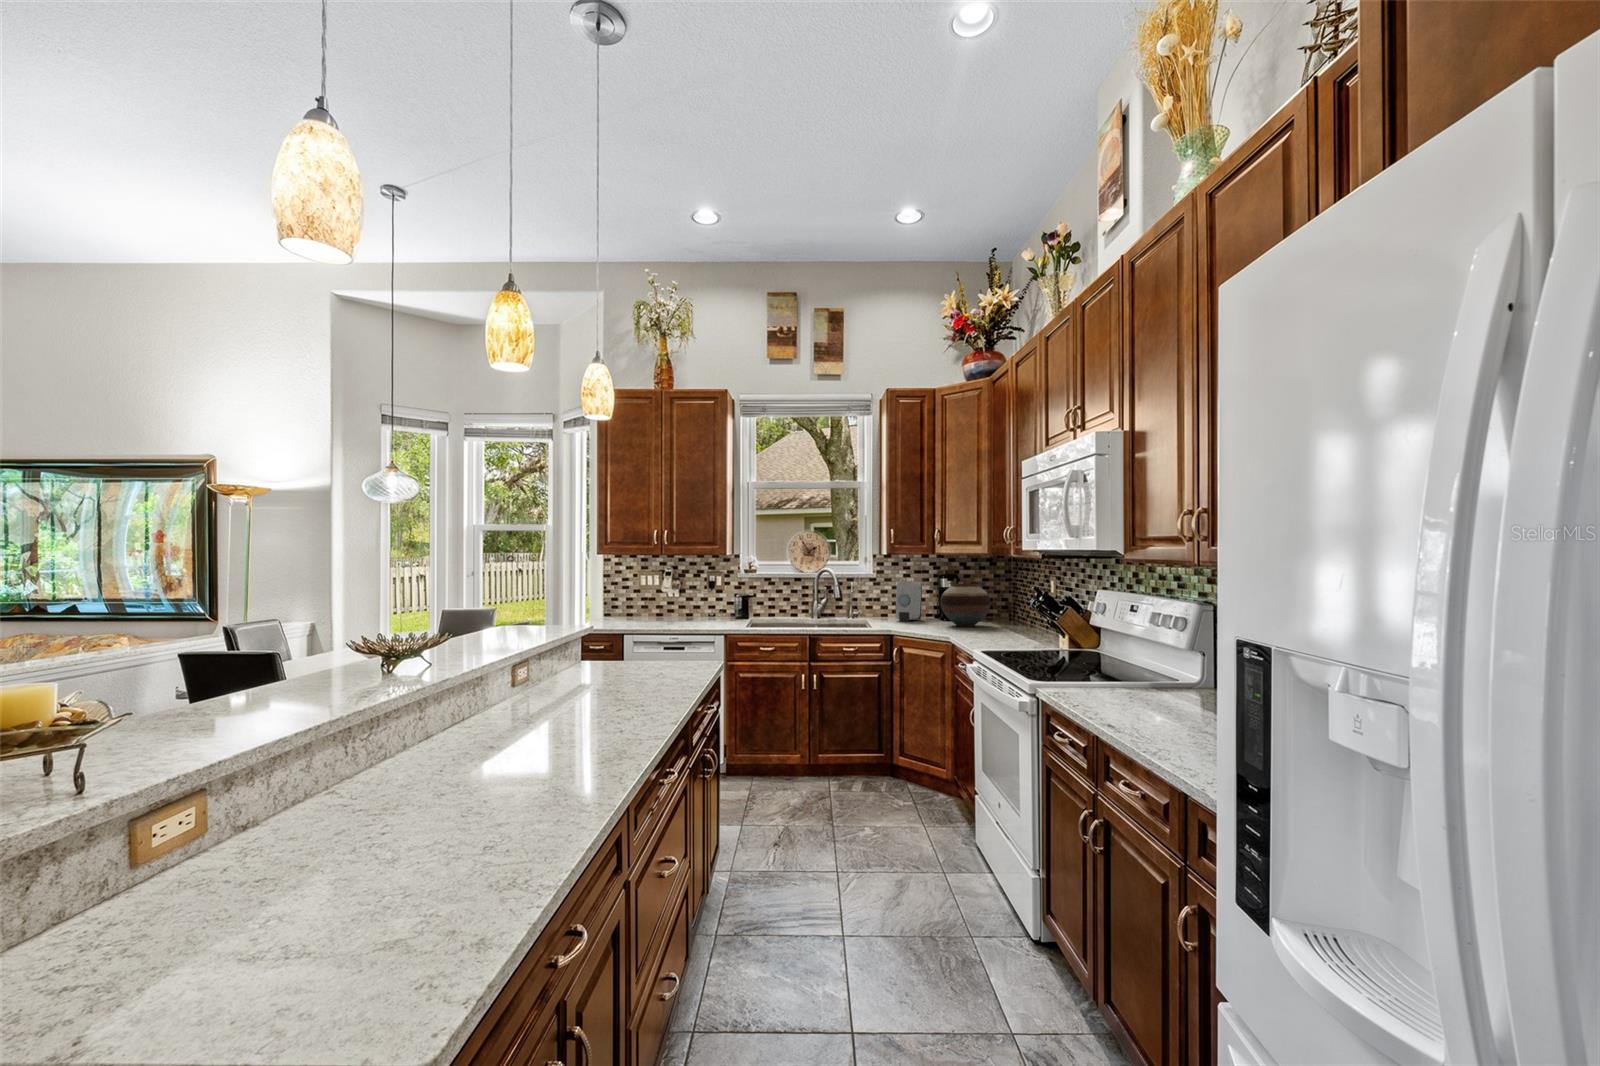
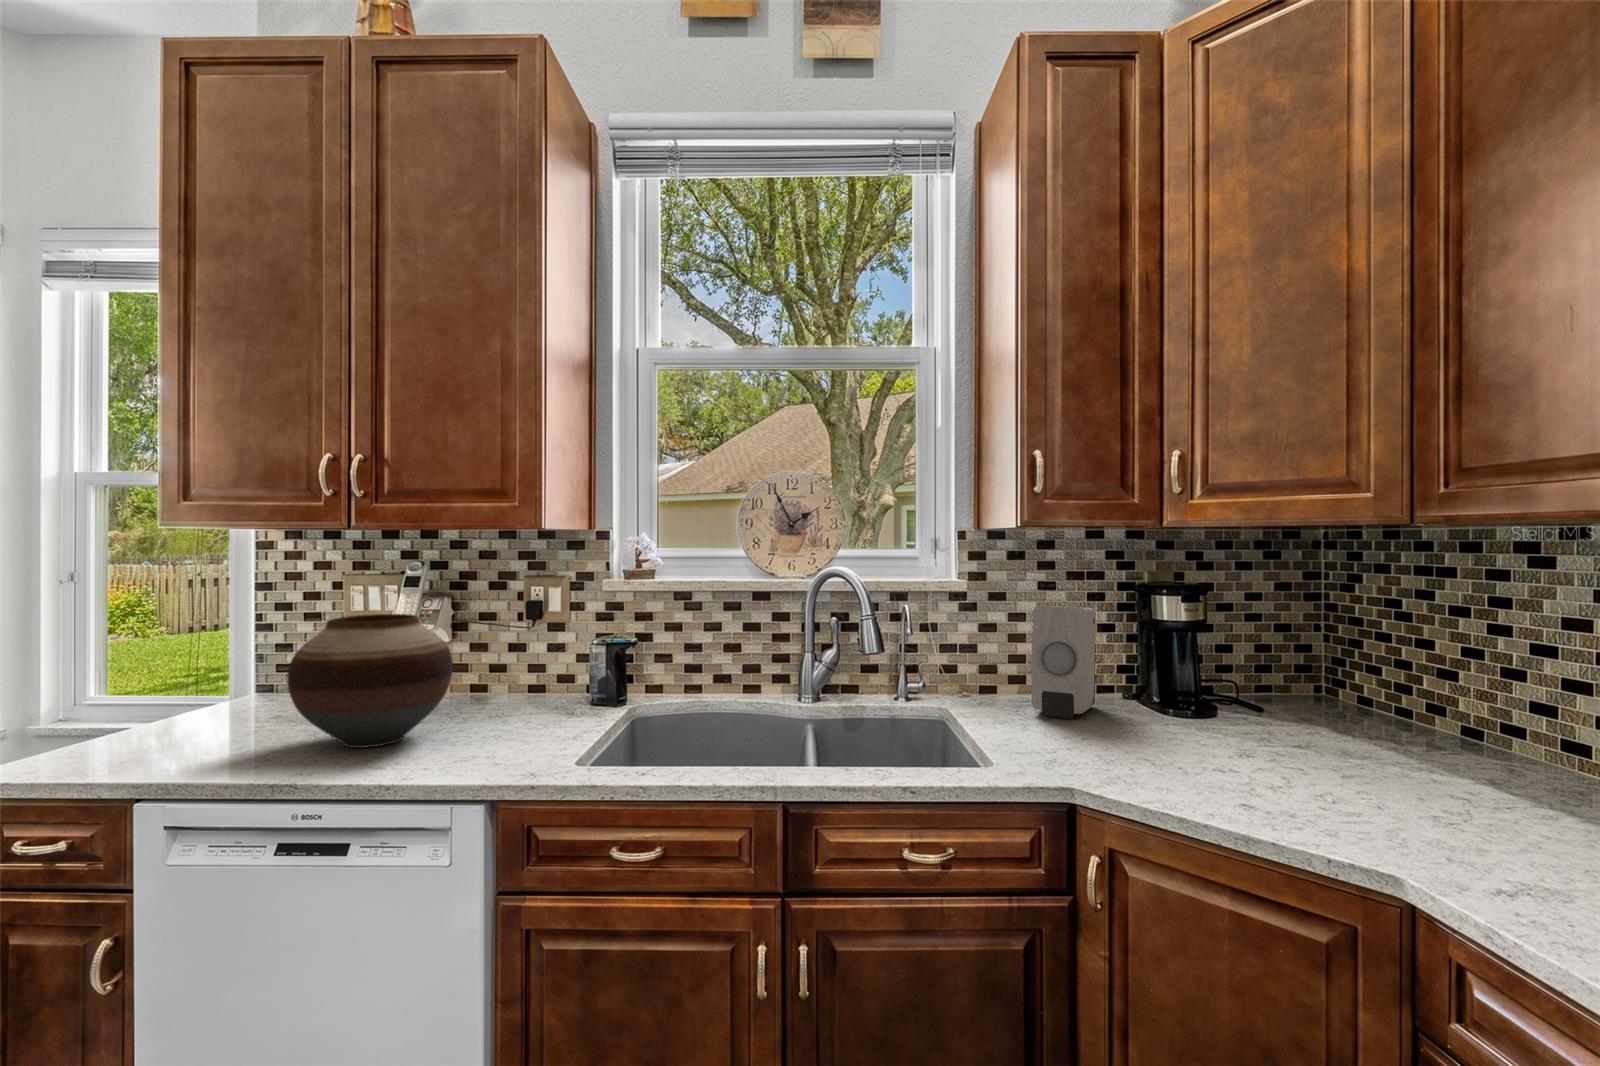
vase: present [940,583,990,627] -> present [287,614,453,748]

